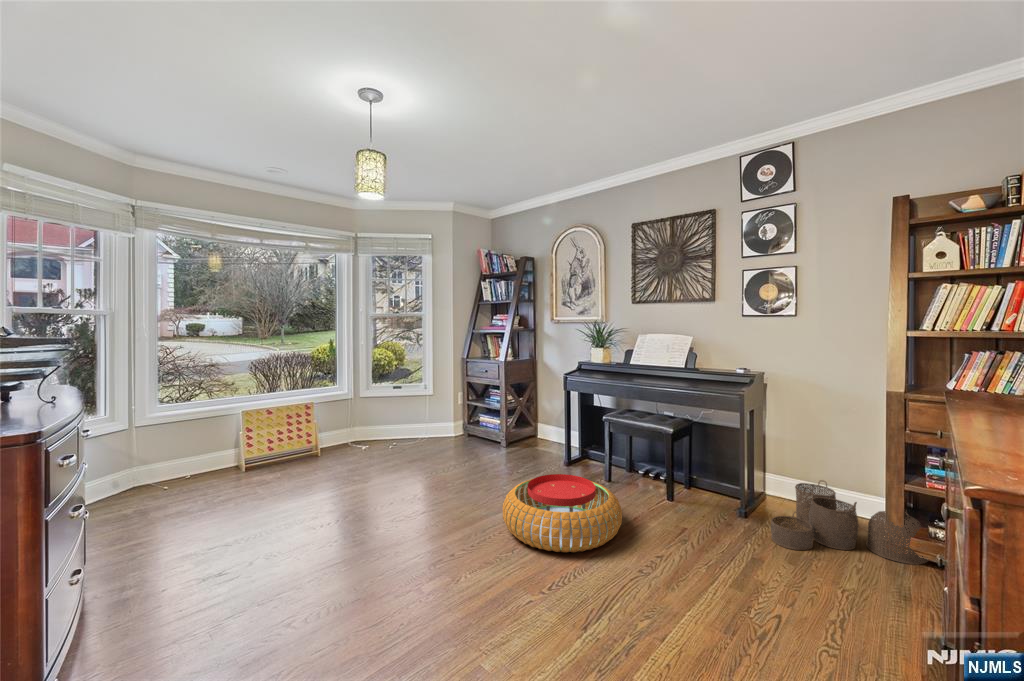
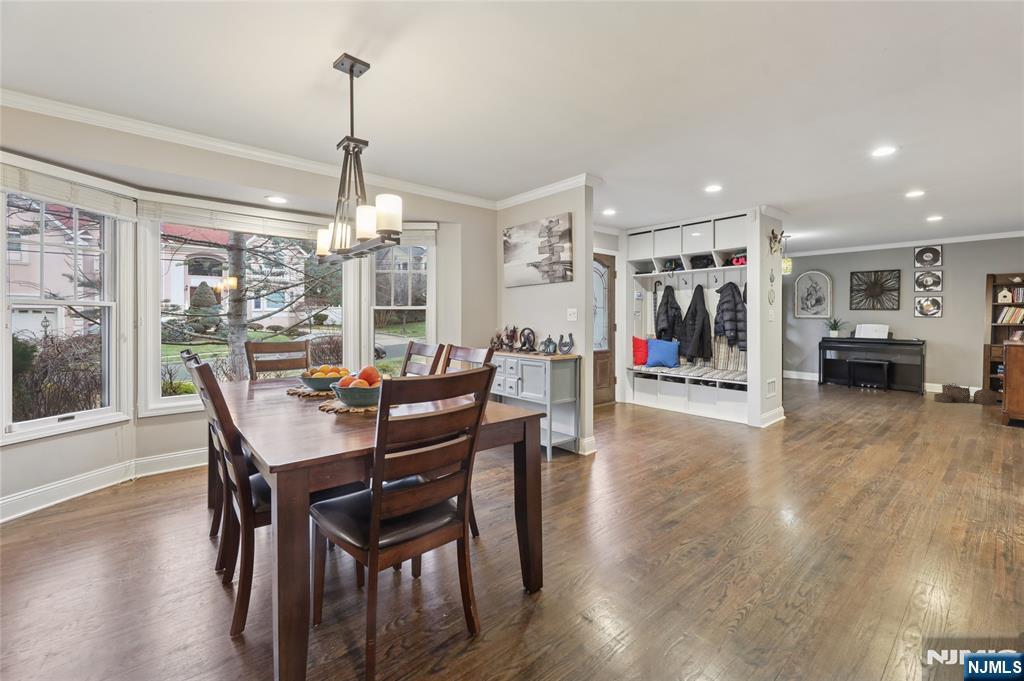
pouf: present [503,474,622,553] -> none [820,380,875,401]

